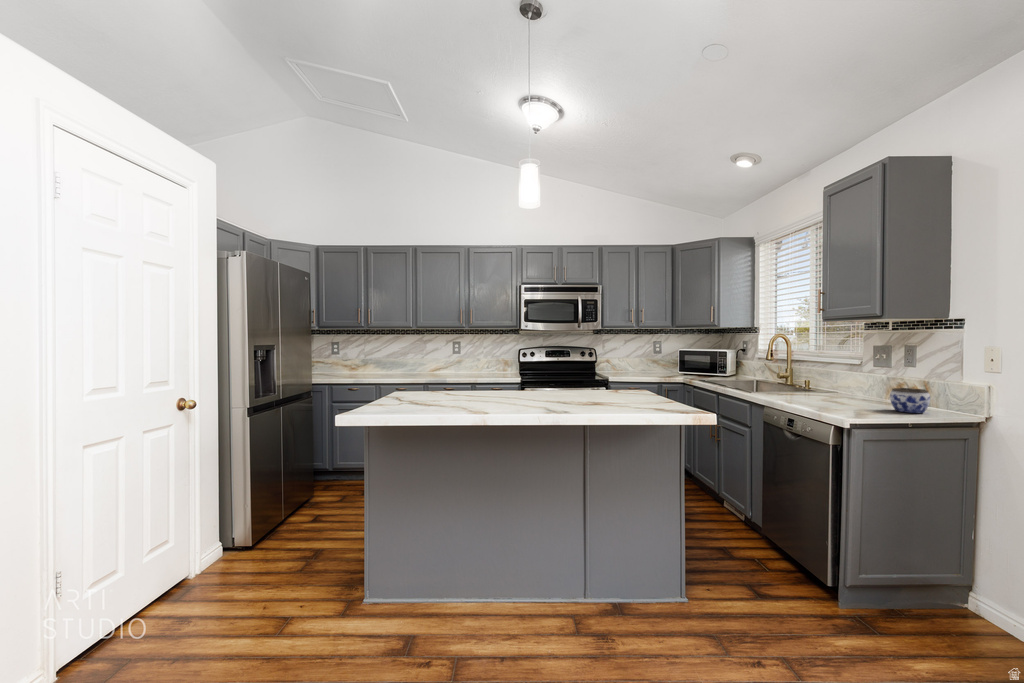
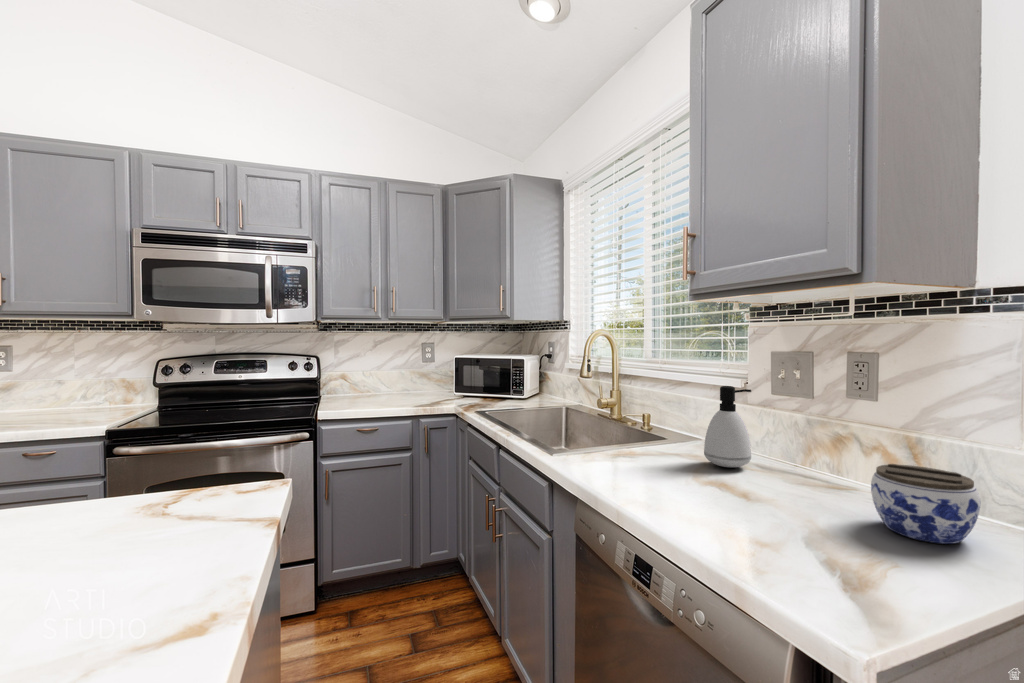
soap dispenser: none [831,361,857,399] -> present [704,386,751,467]

